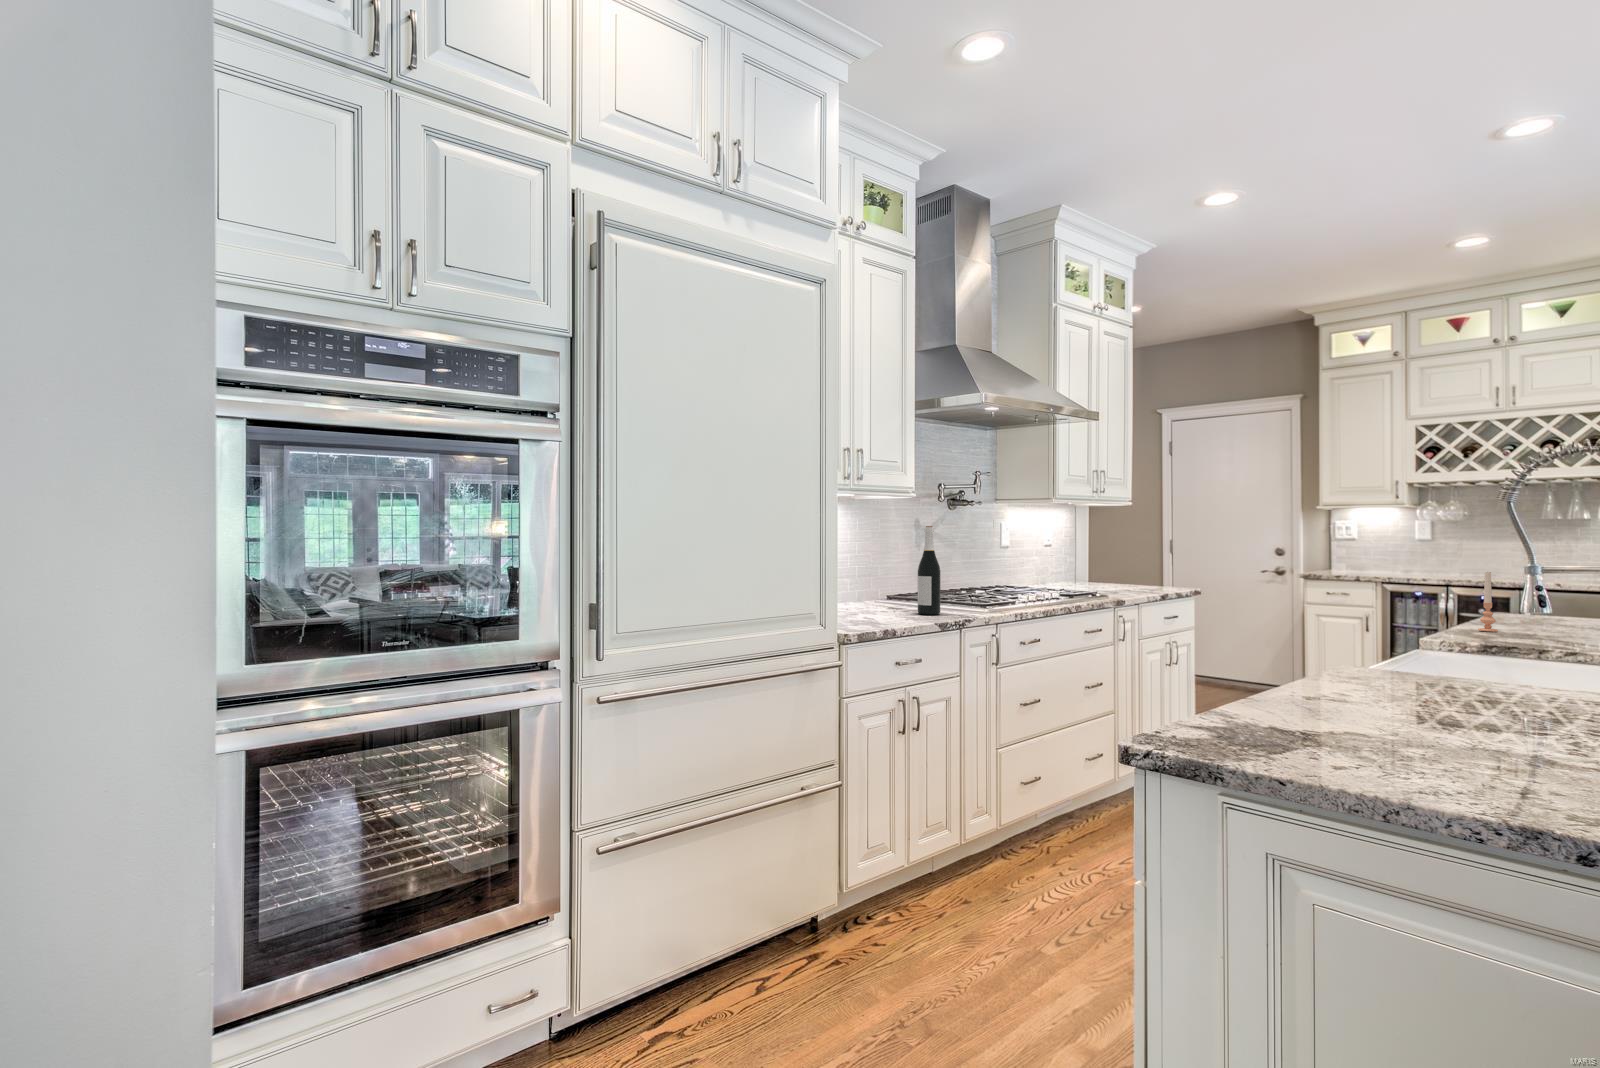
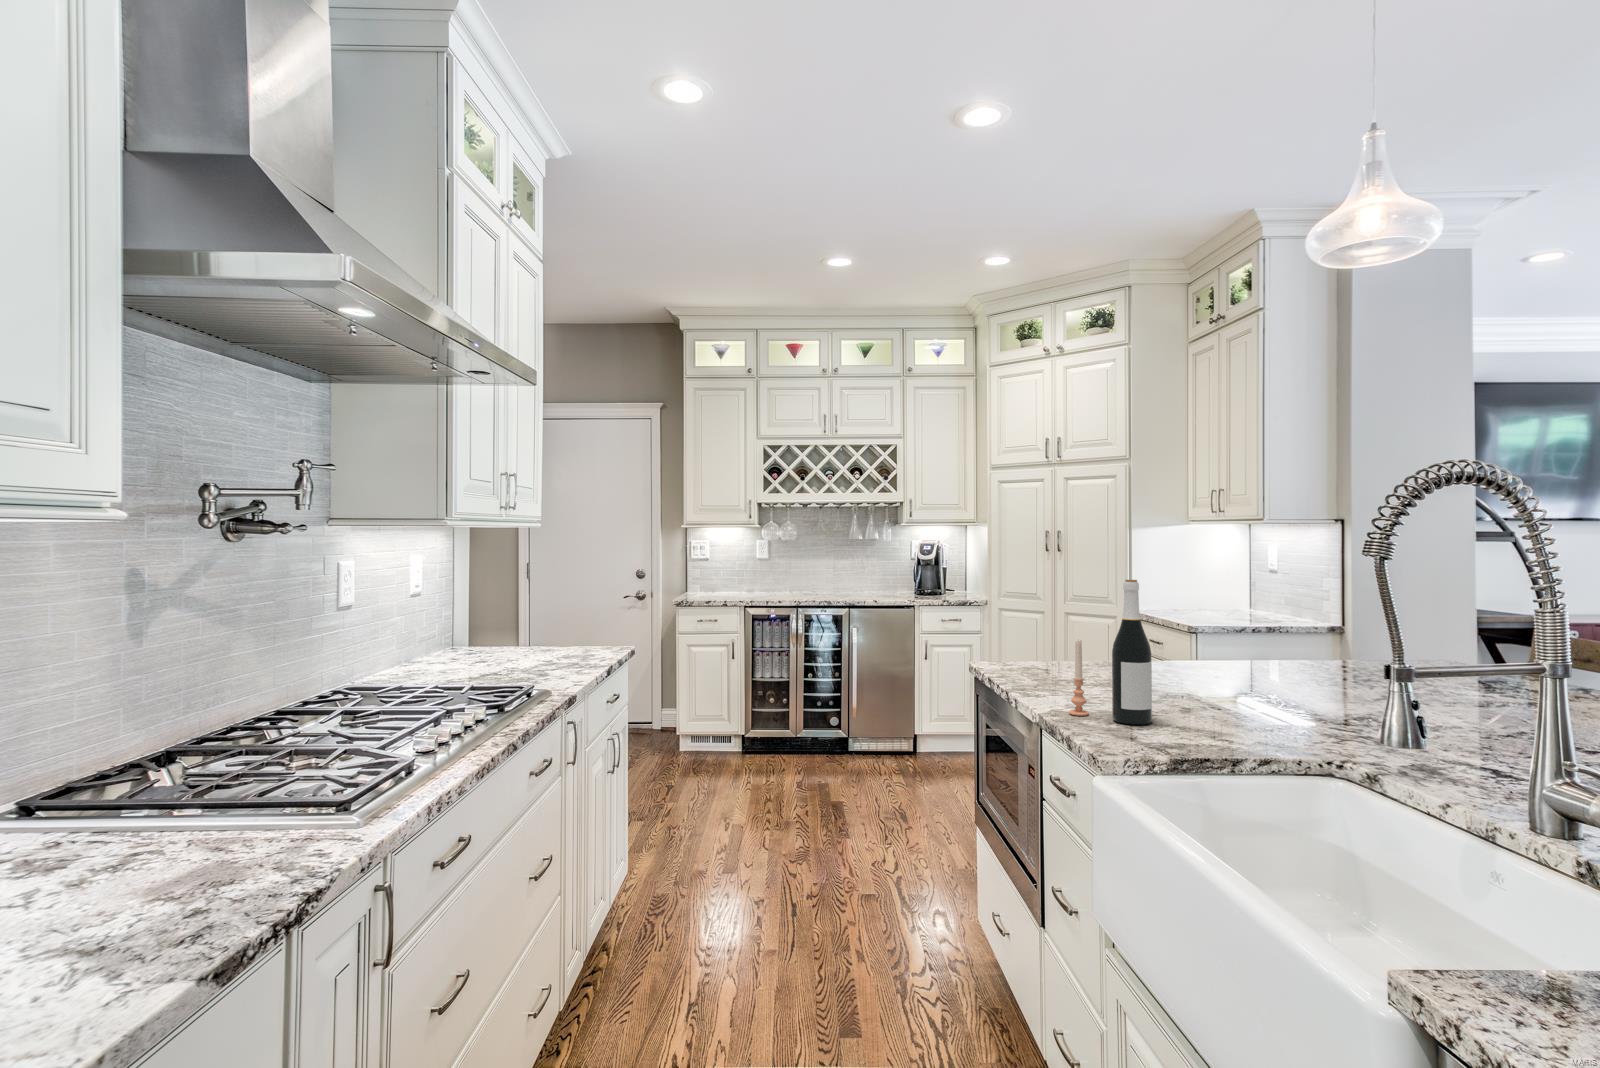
wine bottle: present [918,526,941,615] -> present [1112,580,1152,725]

